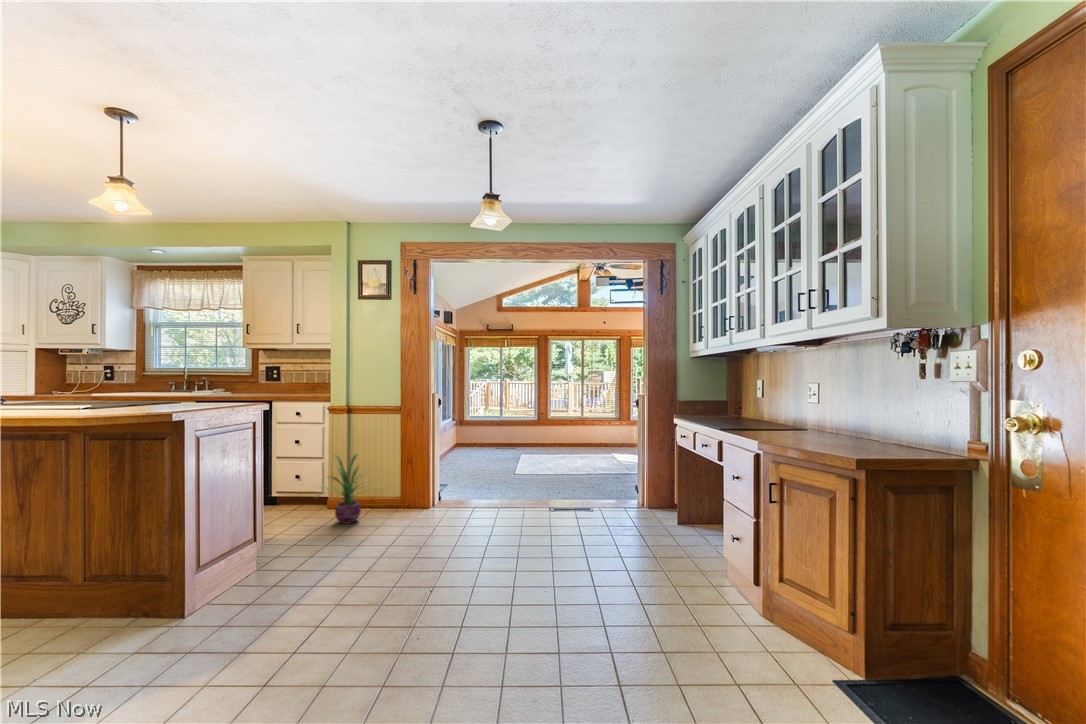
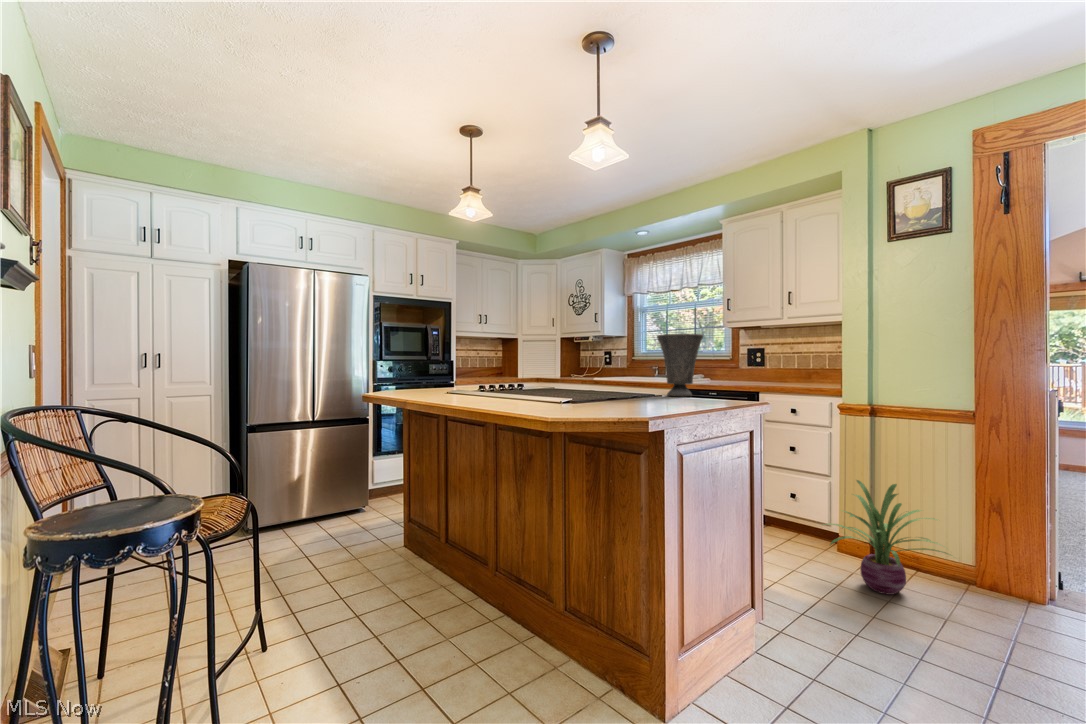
vase: none [179,354,221,404] -> present [657,334,703,397]

